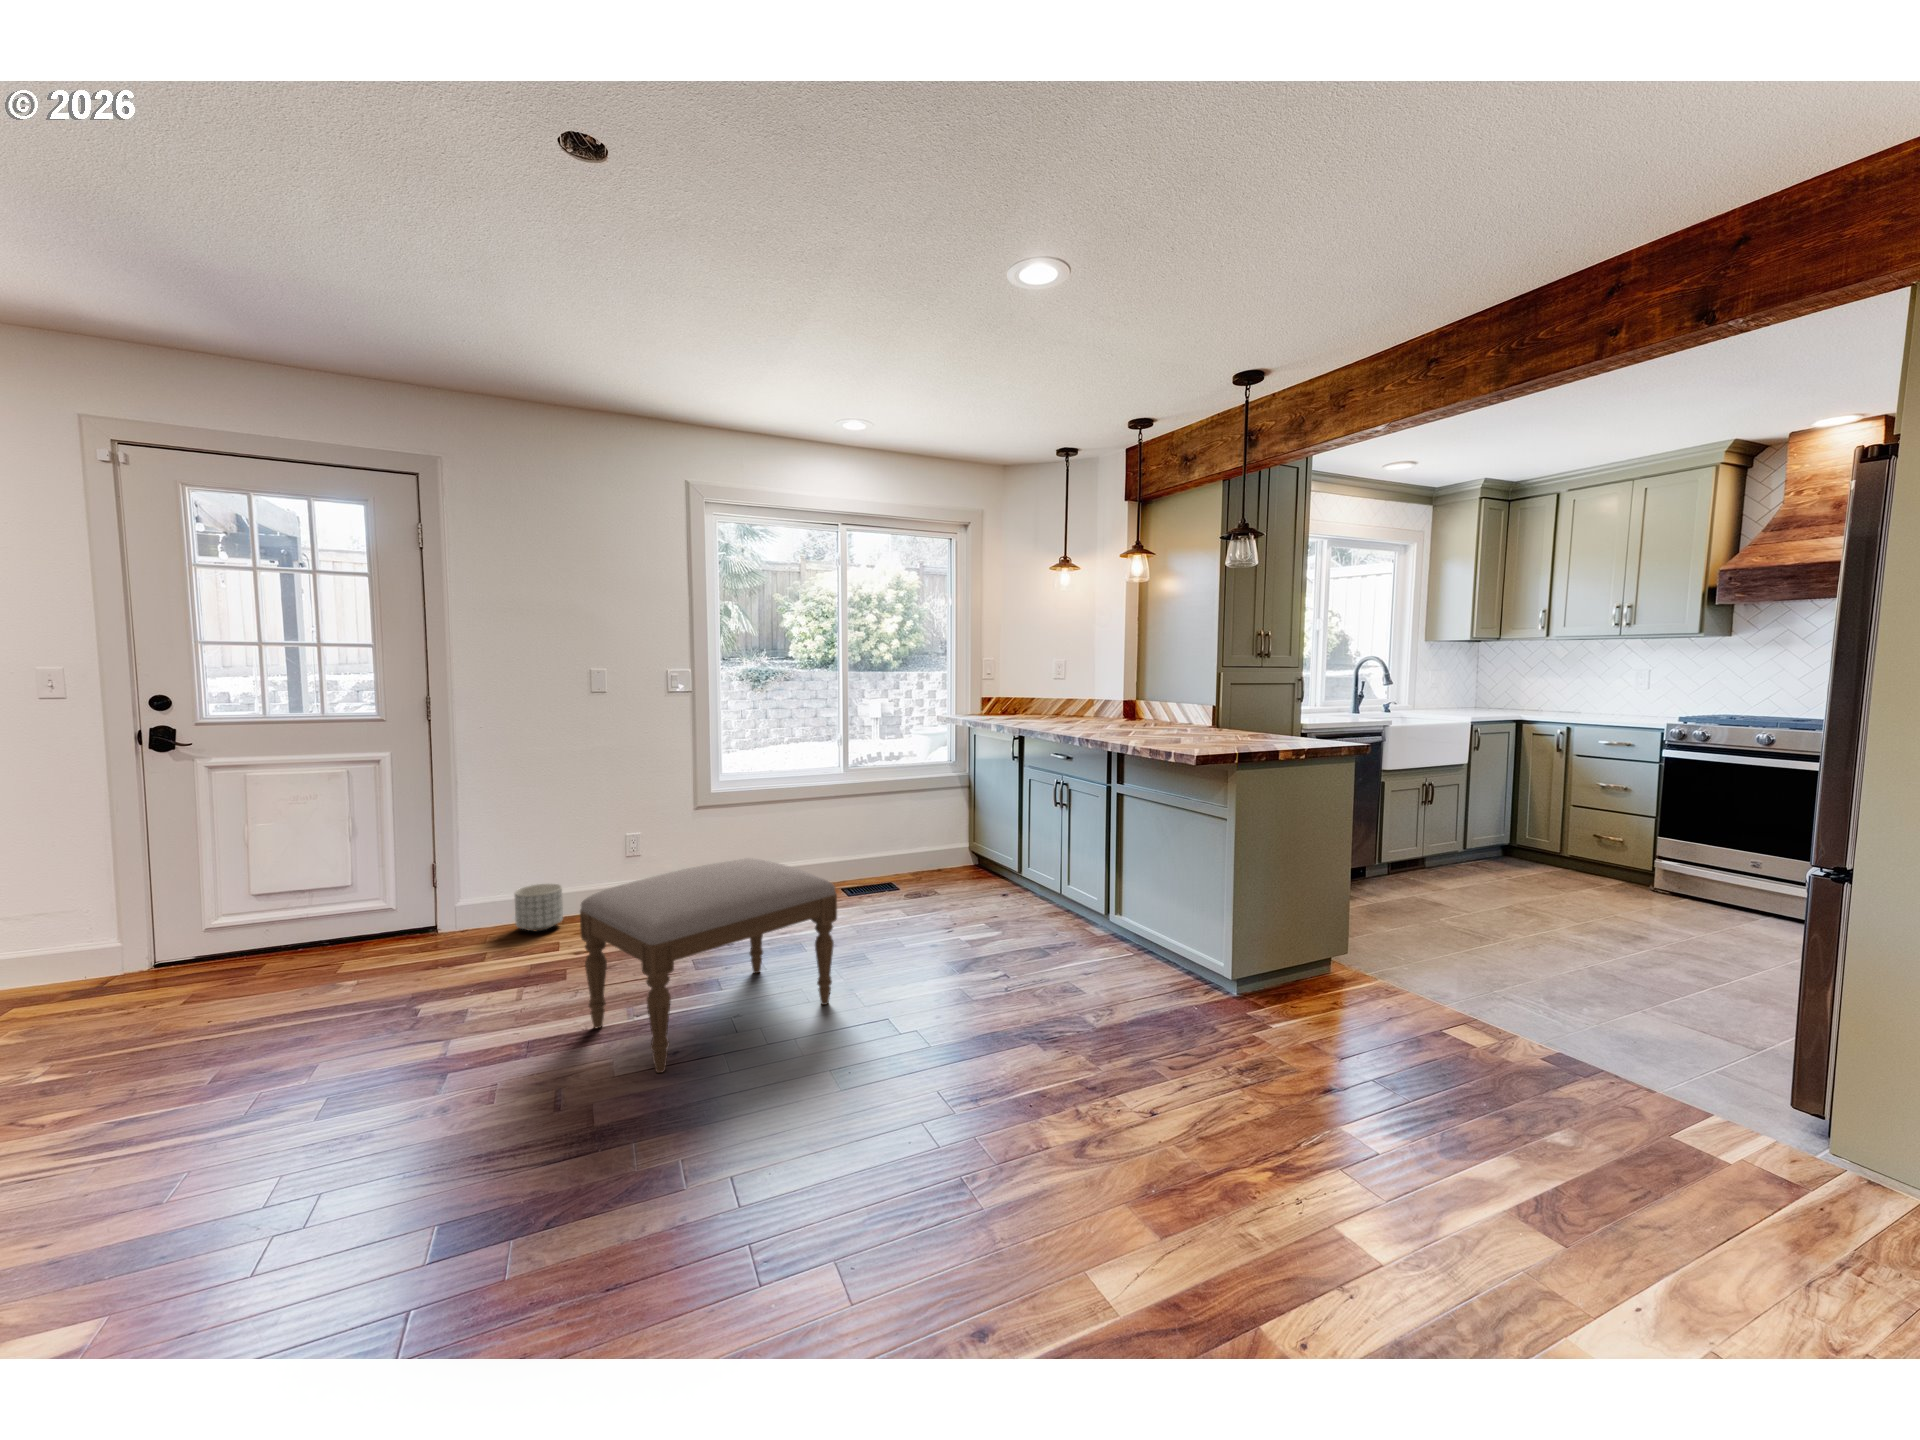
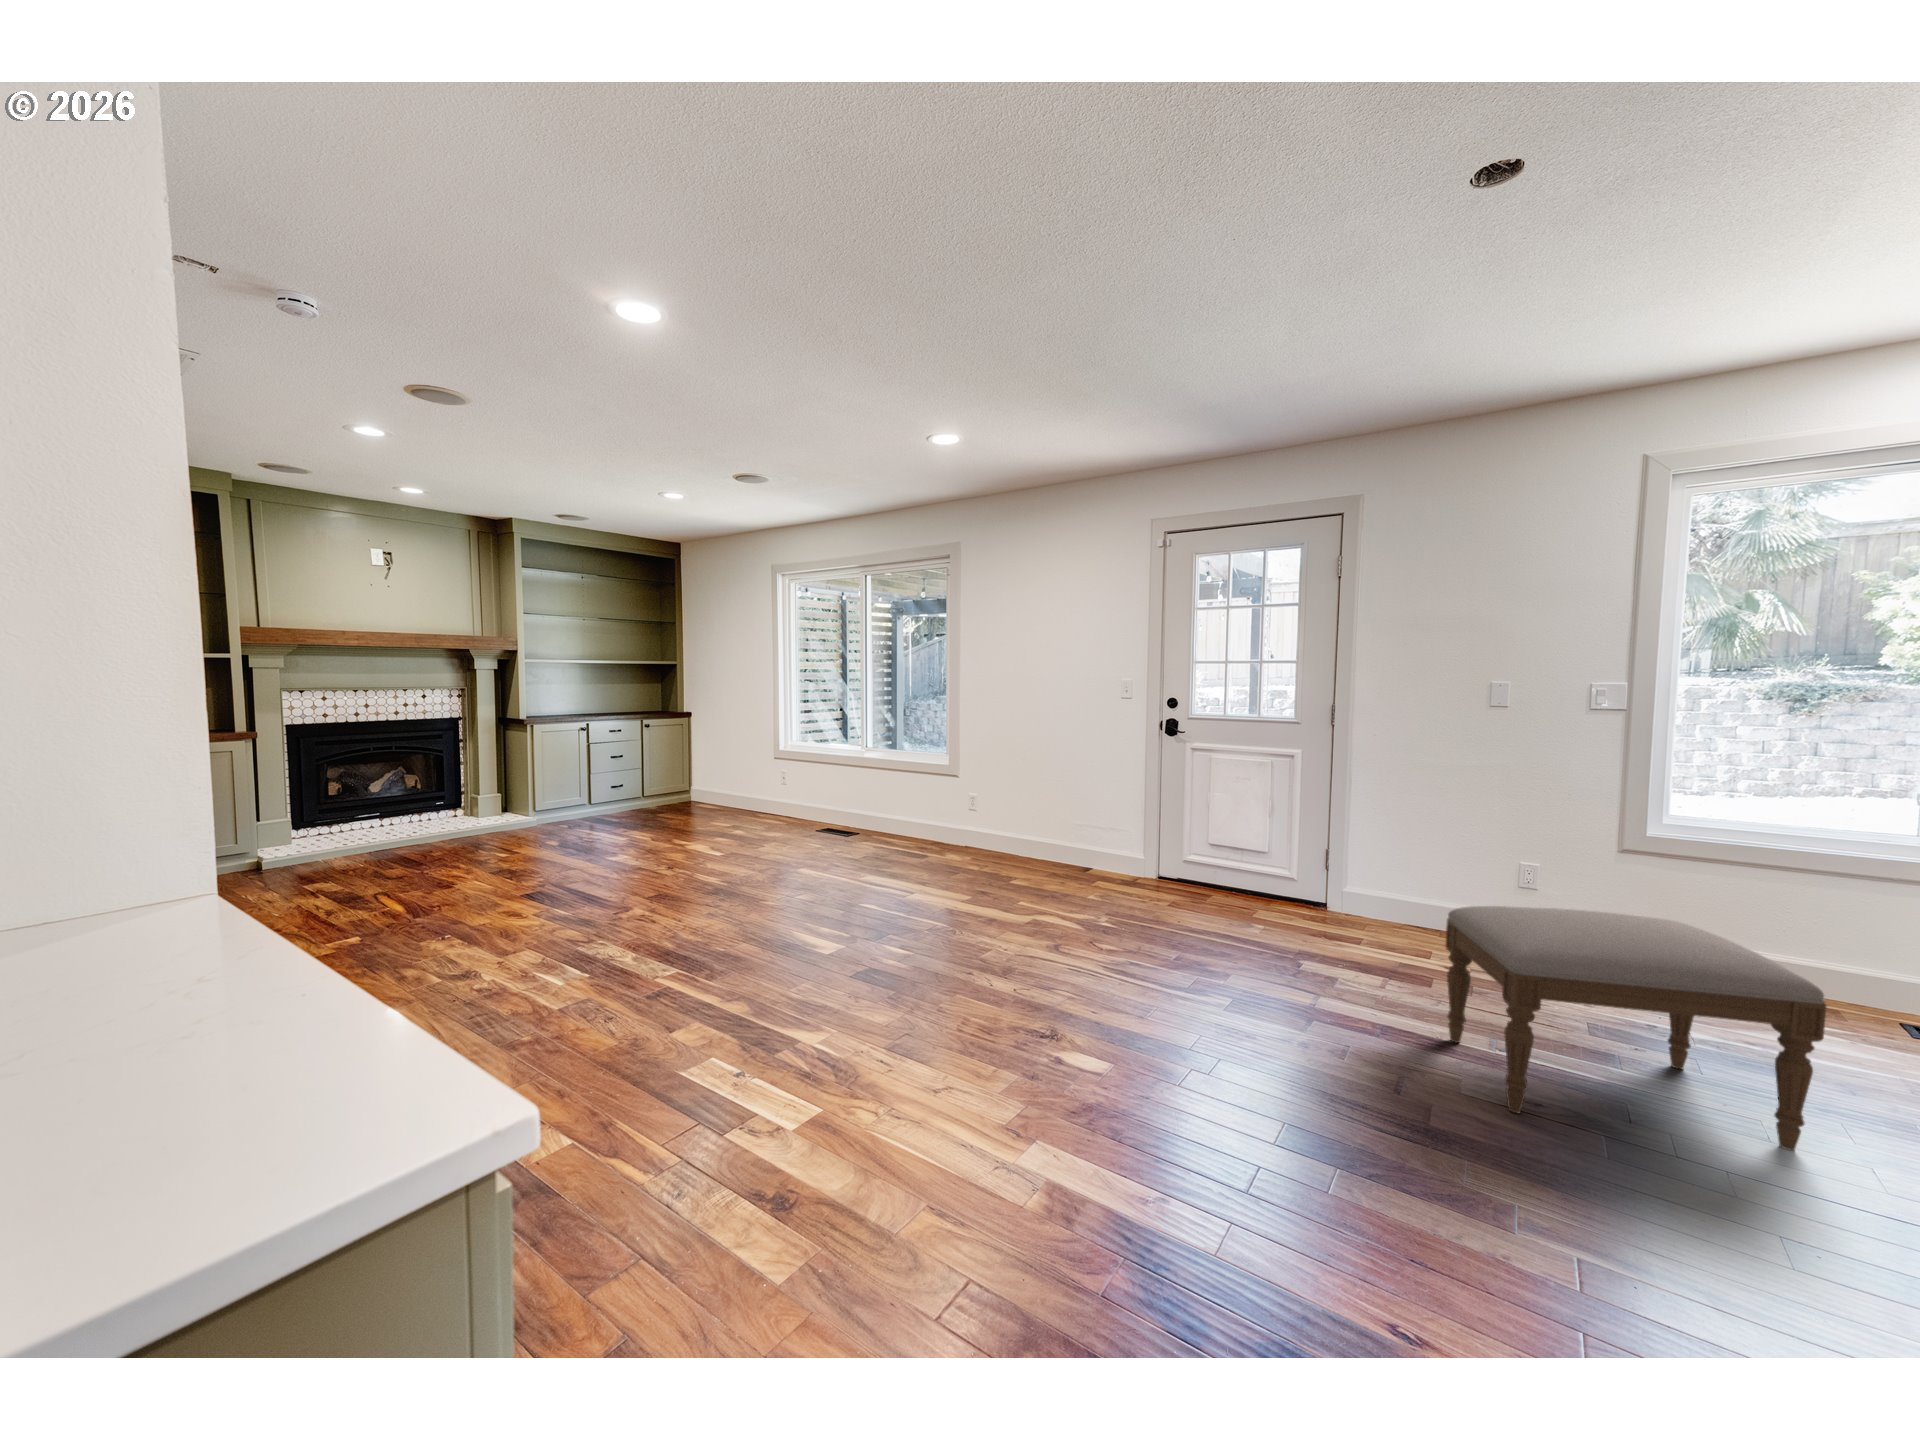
planter: present [514,884,563,931] -> none [1395,891,1443,937]

